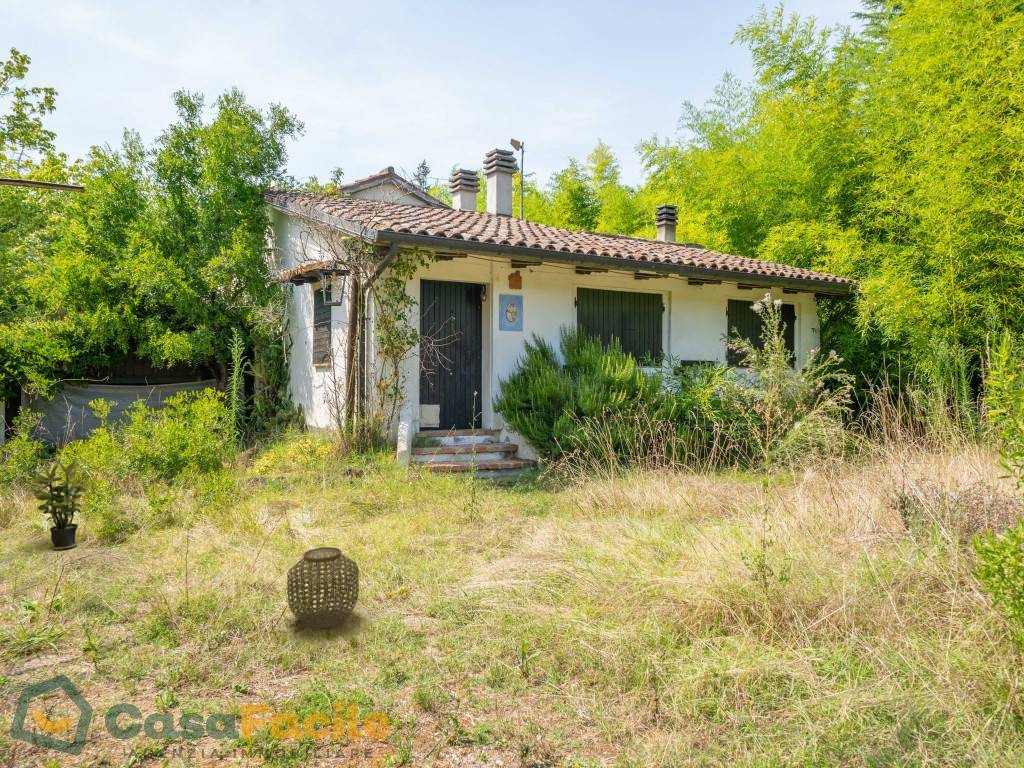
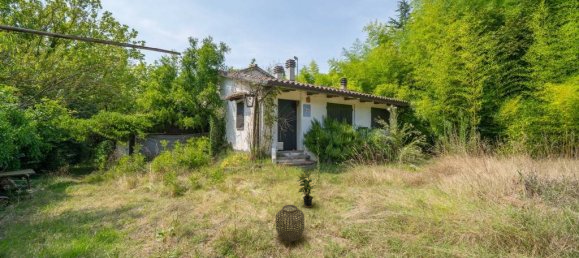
potted plant: present [30,459,87,550] -> present [297,169,315,208]

